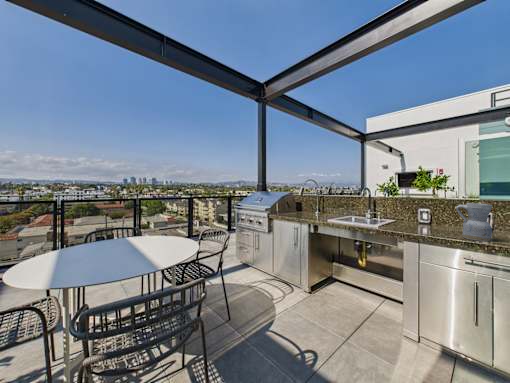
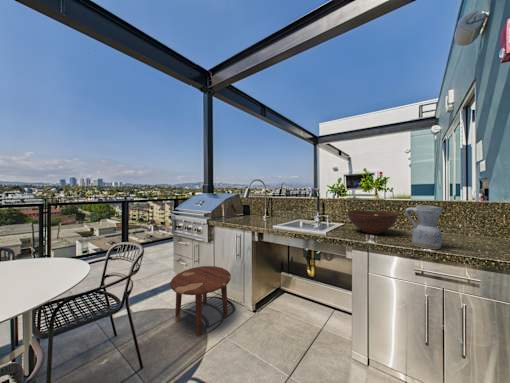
fruit bowl: none [400,208,451,229] -> present [348,210,398,234]
side table: none [243,253,291,305] -> present [170,266,231,337]

